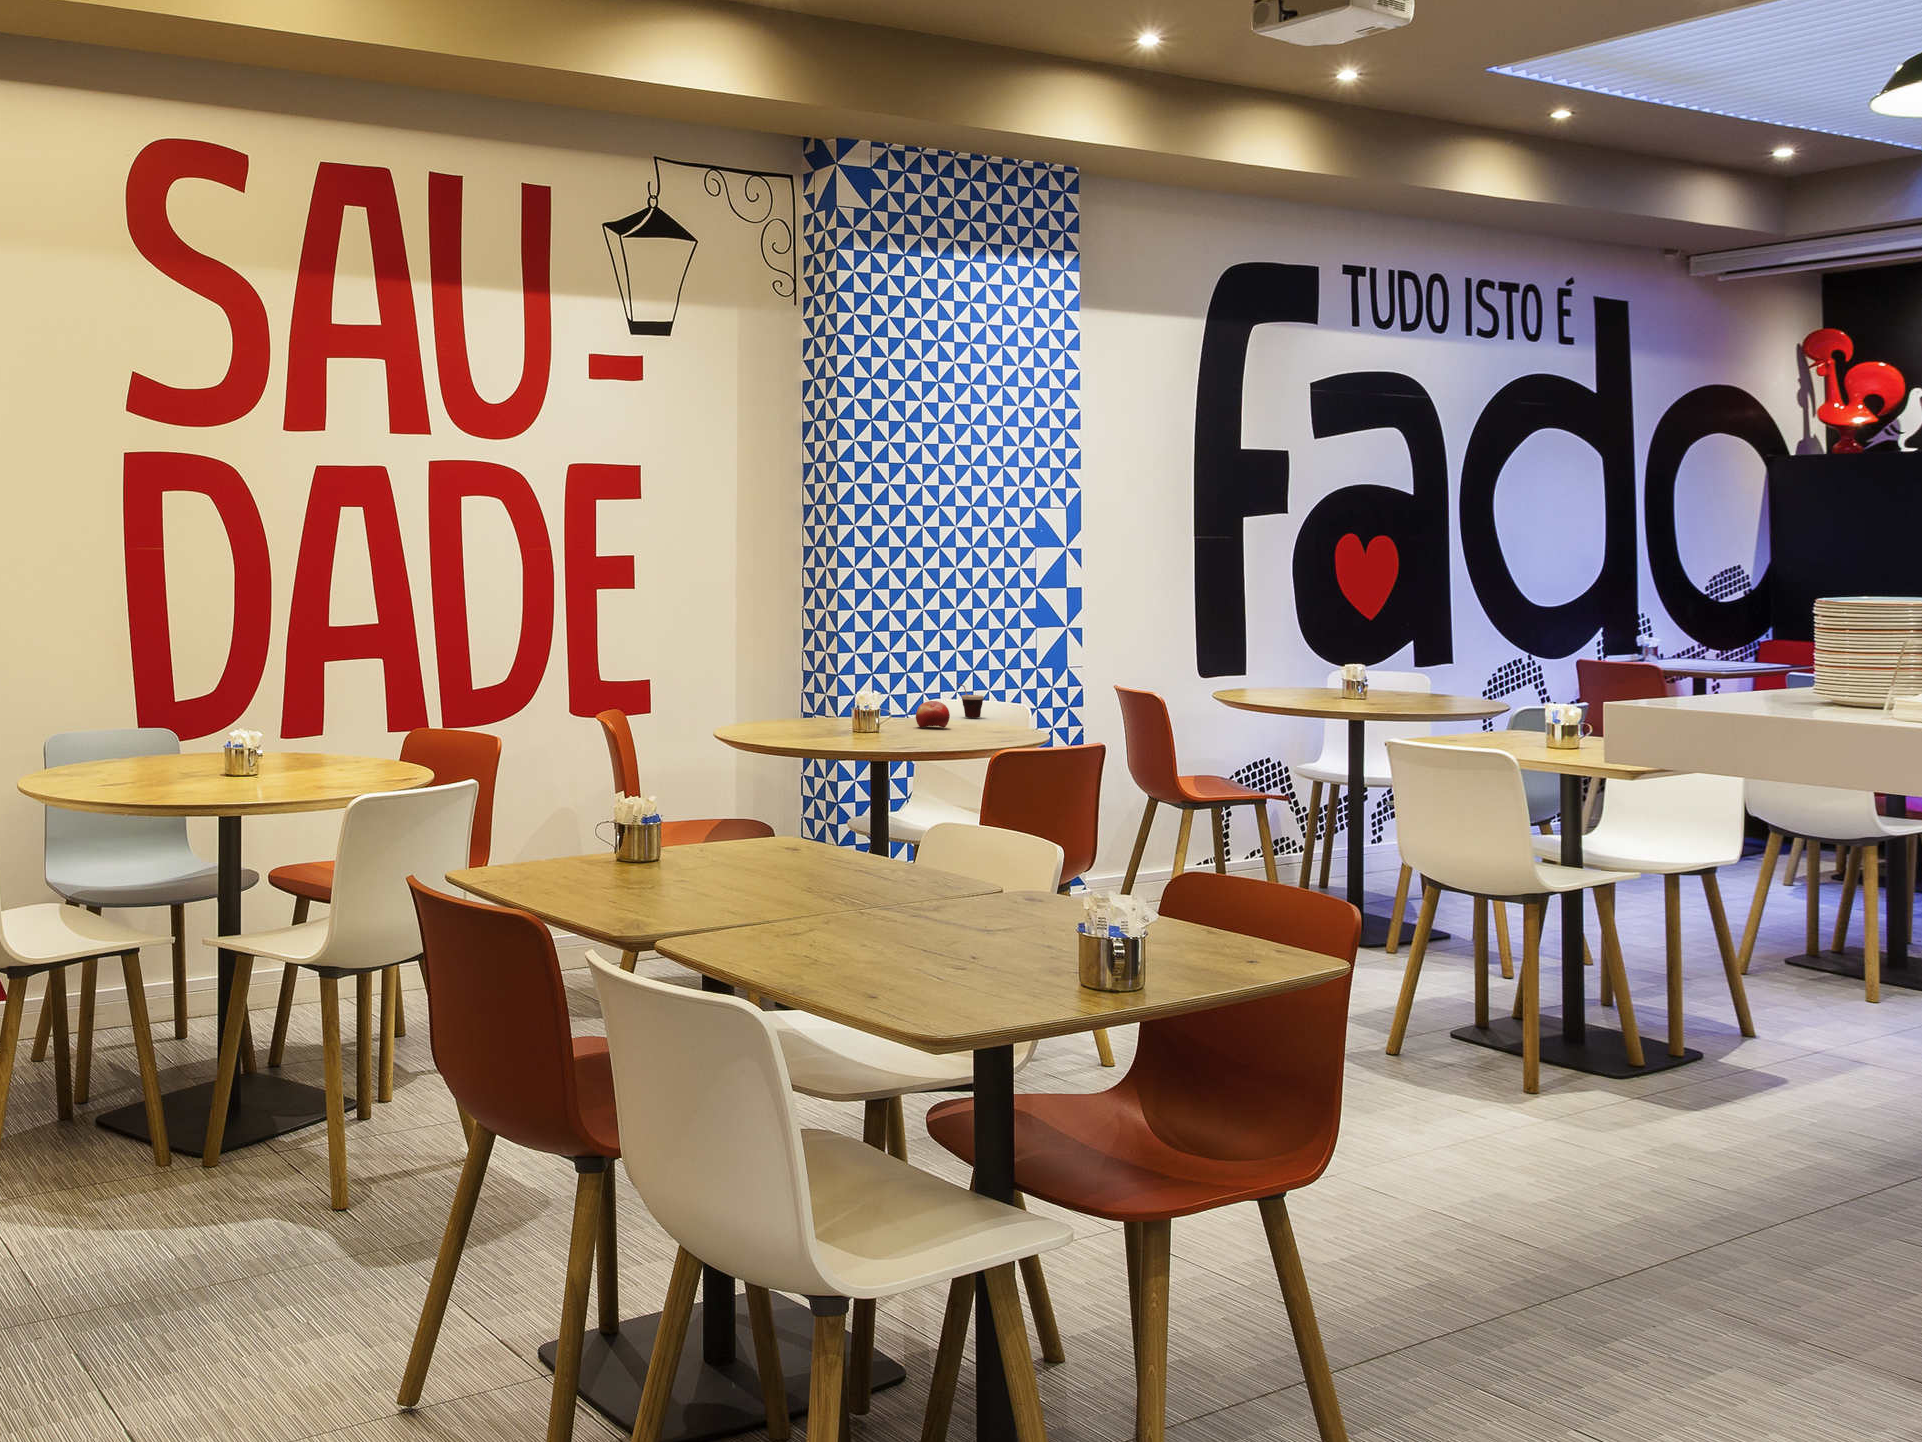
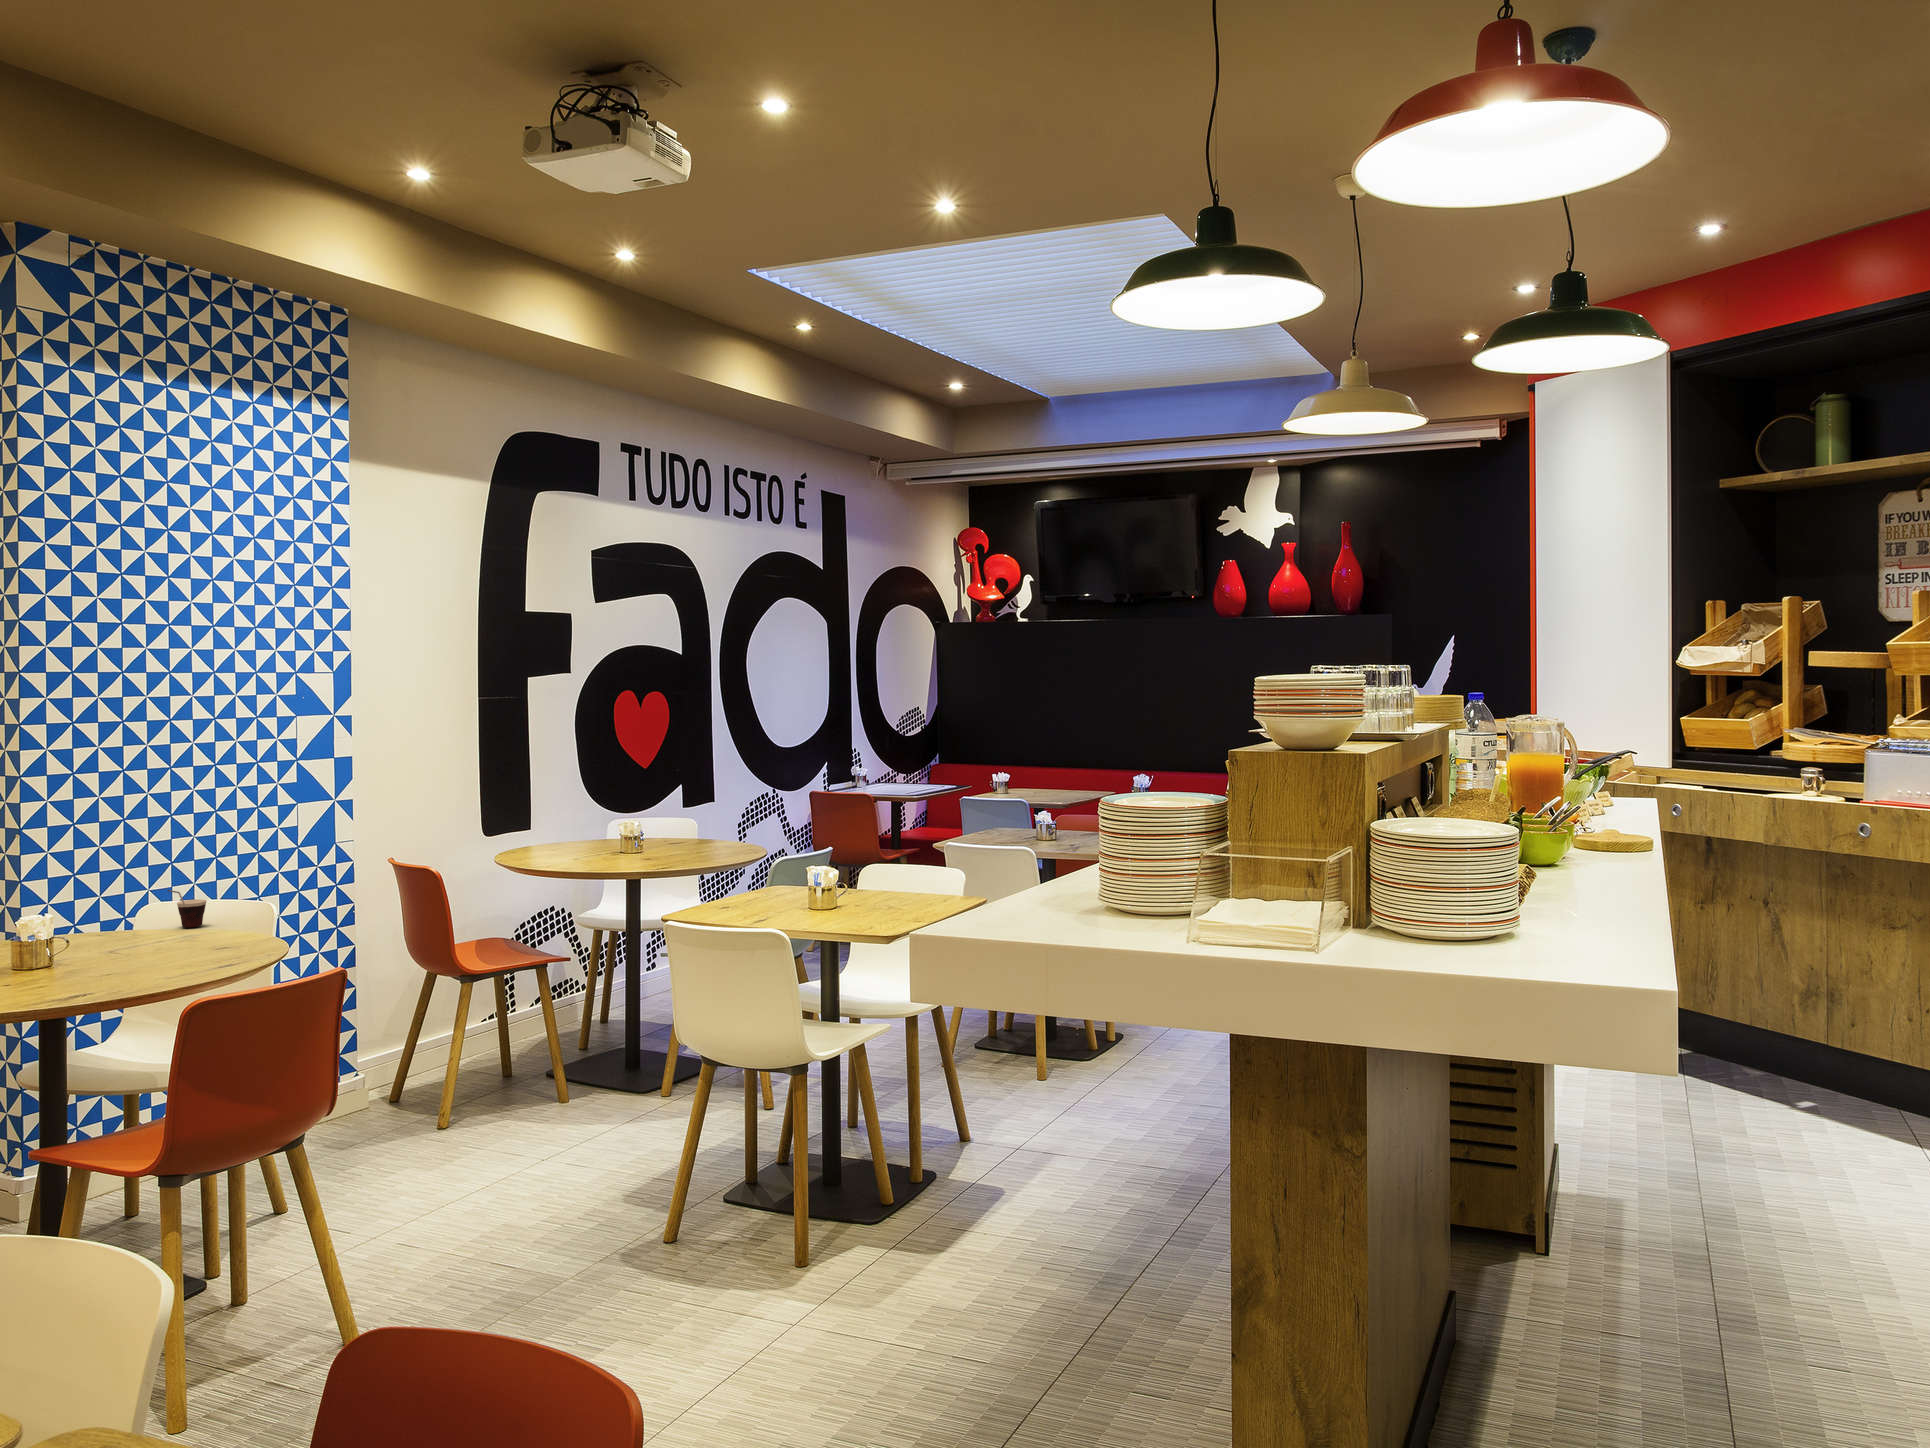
fruit: present [916,701,950,727] -> none [100,920,148,955]

